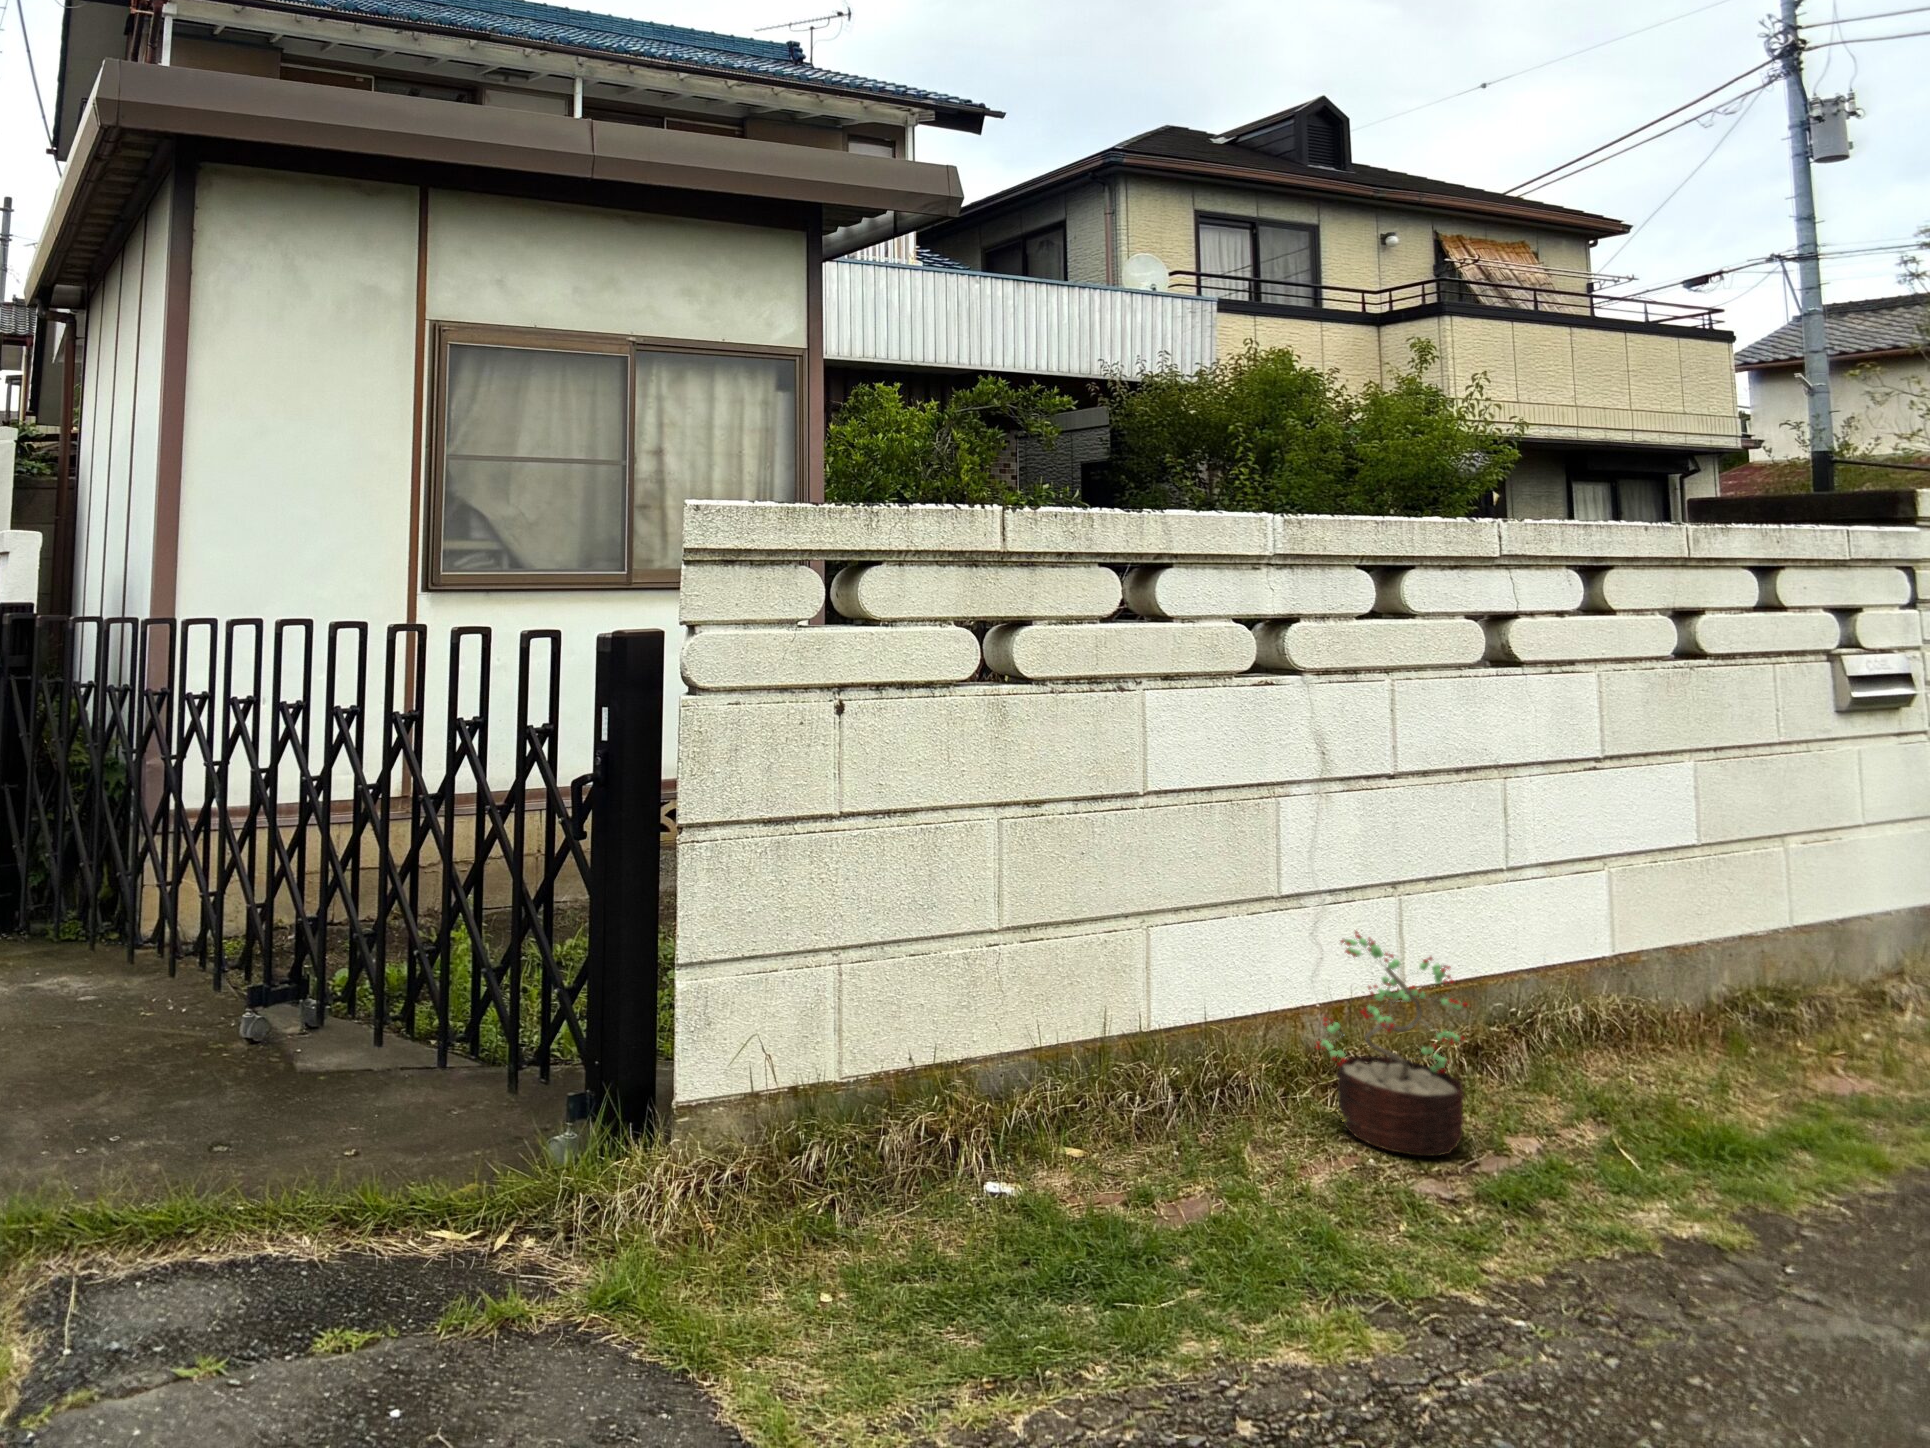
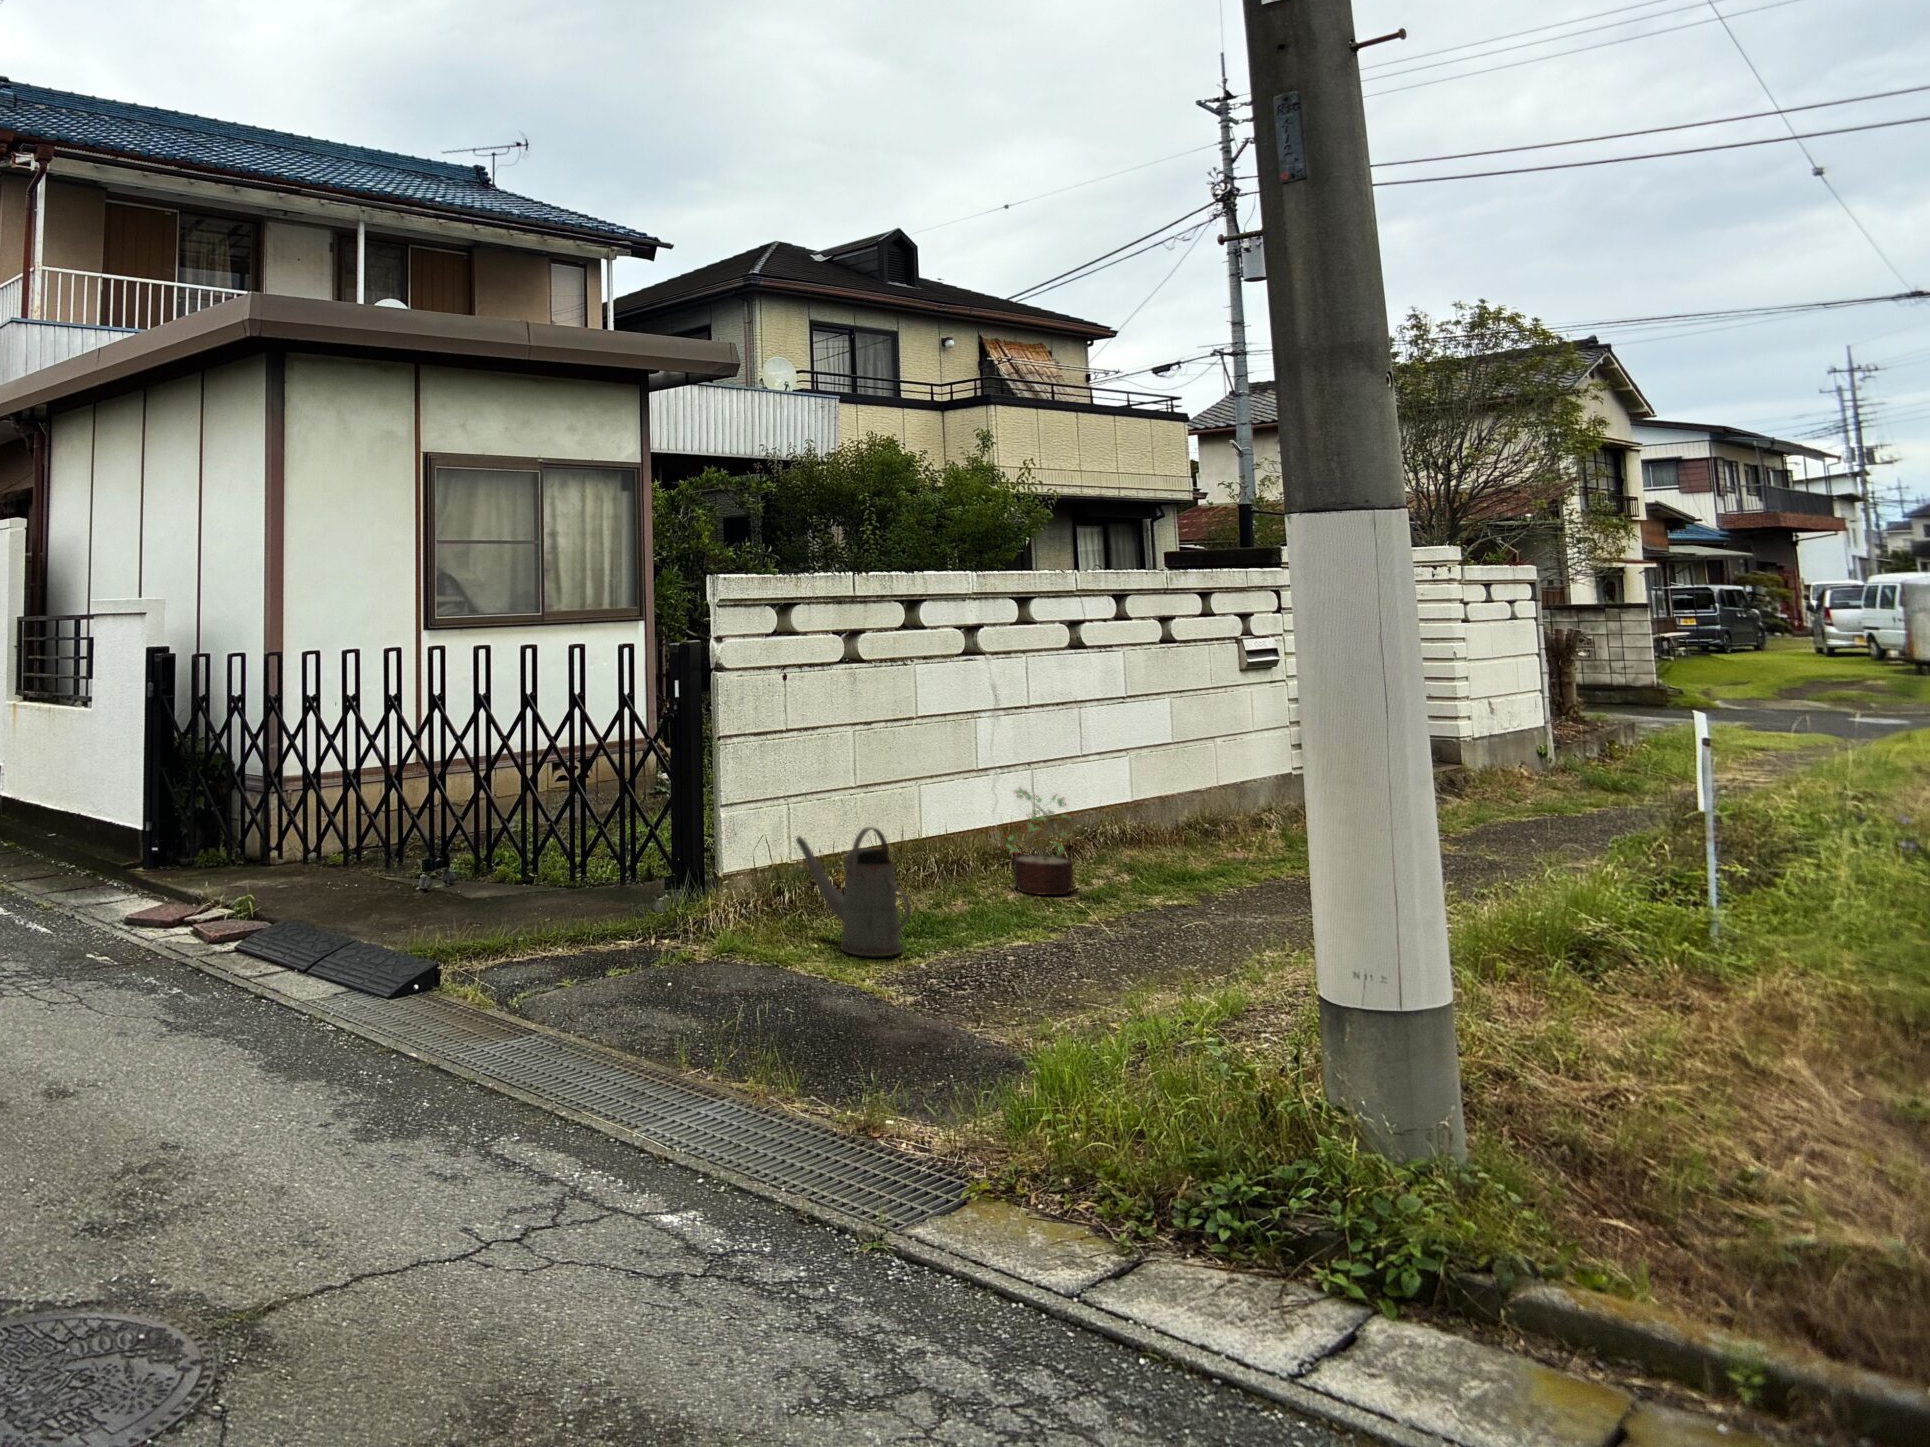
watering can: none [843,1017,1028,1324] -> present [796,827,911,957]

